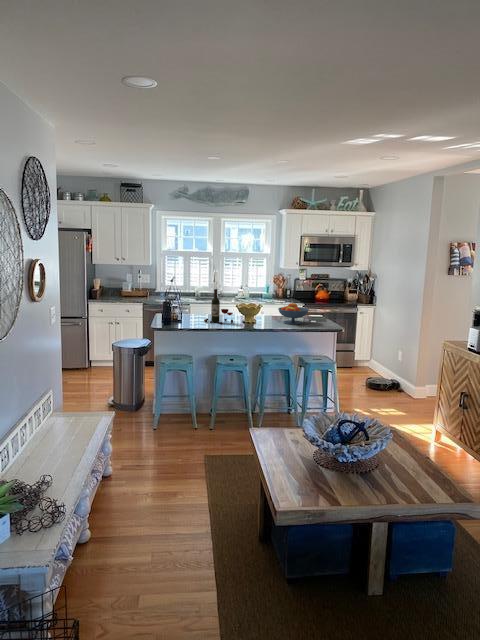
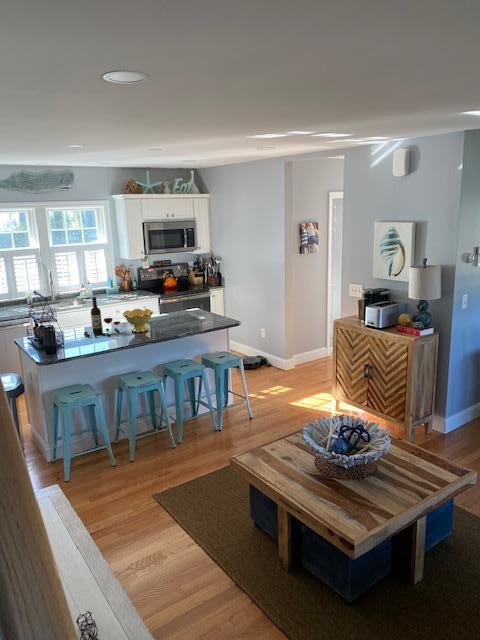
fruit bowl: present [278,303,309,324] -> none [163,300,196,324]

